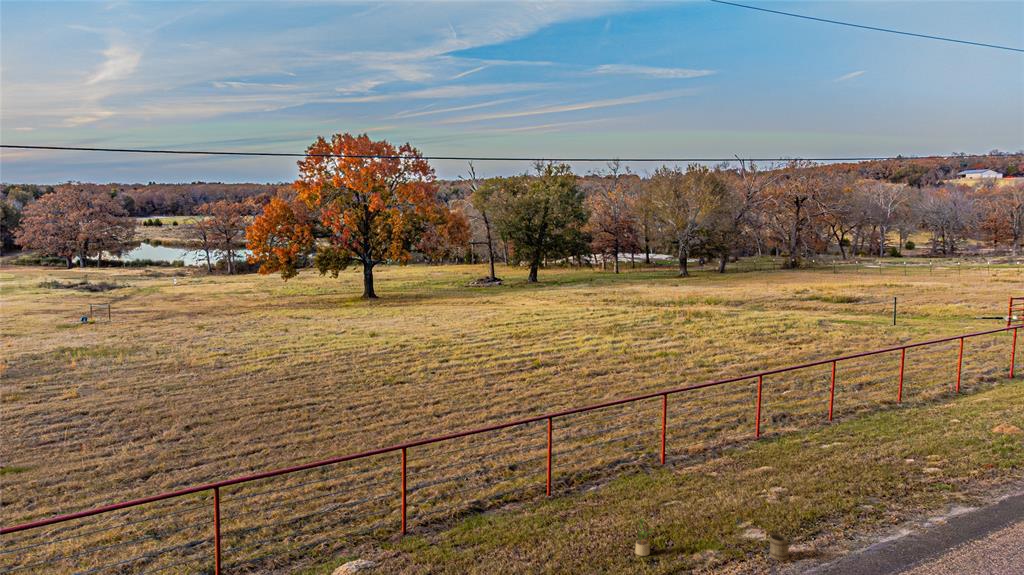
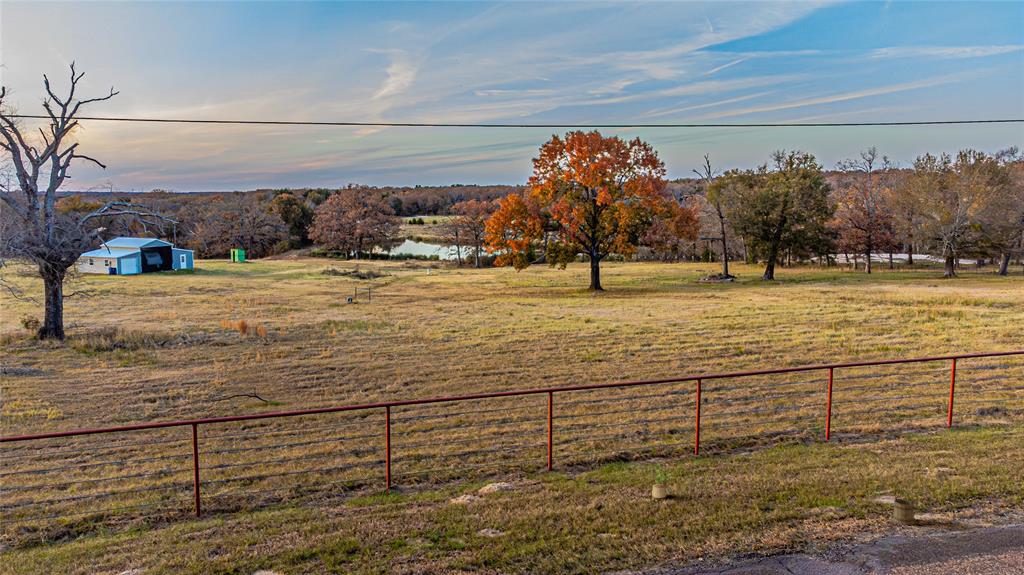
potted plant: present [635,518,653,556] -> present [653,464,669,498]

